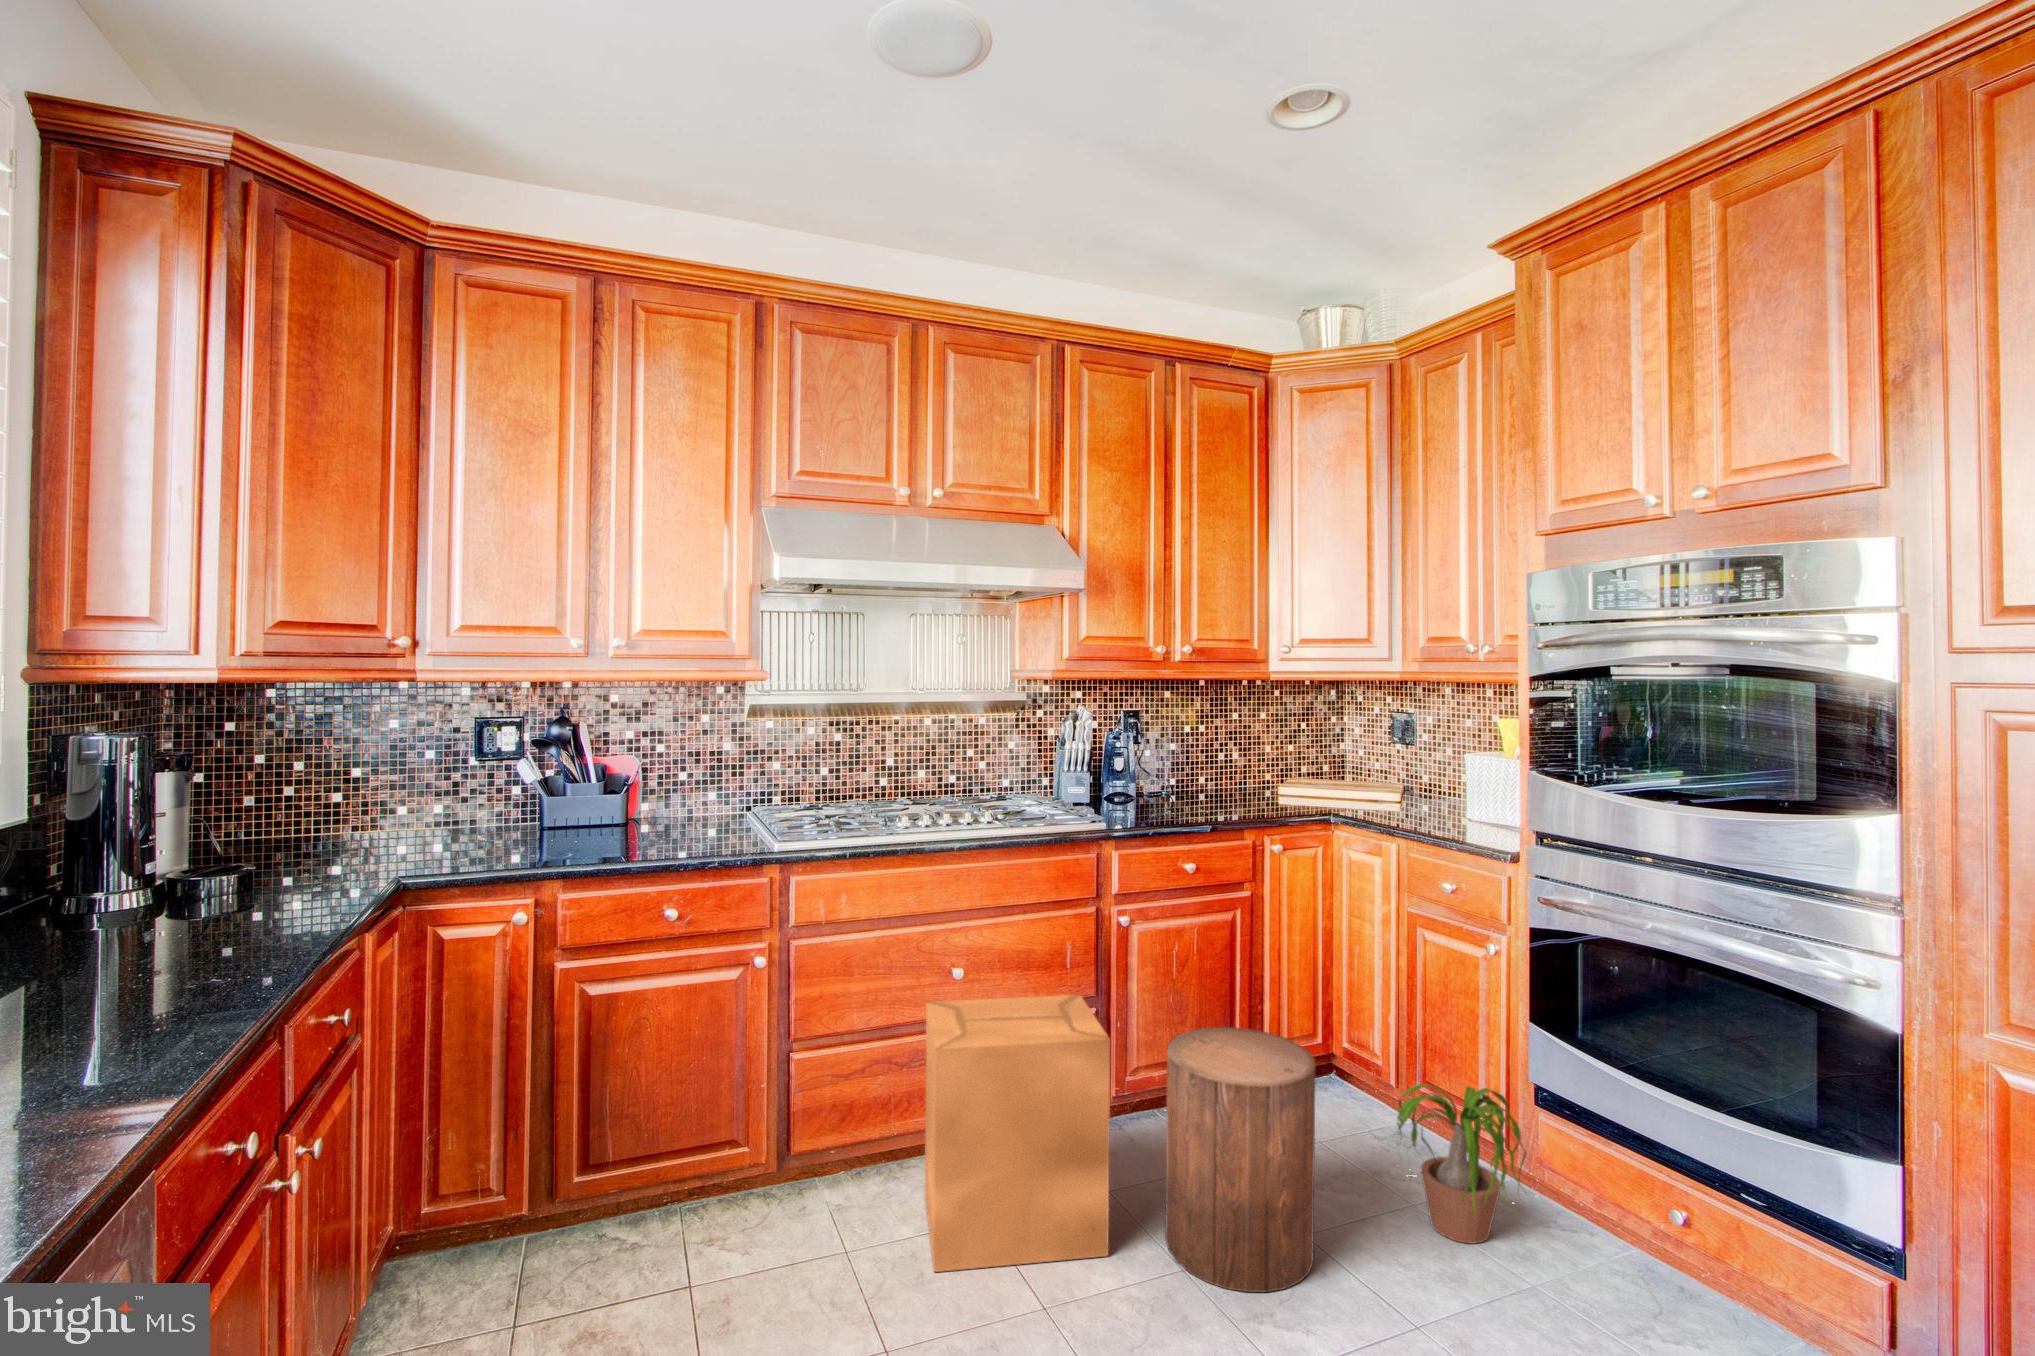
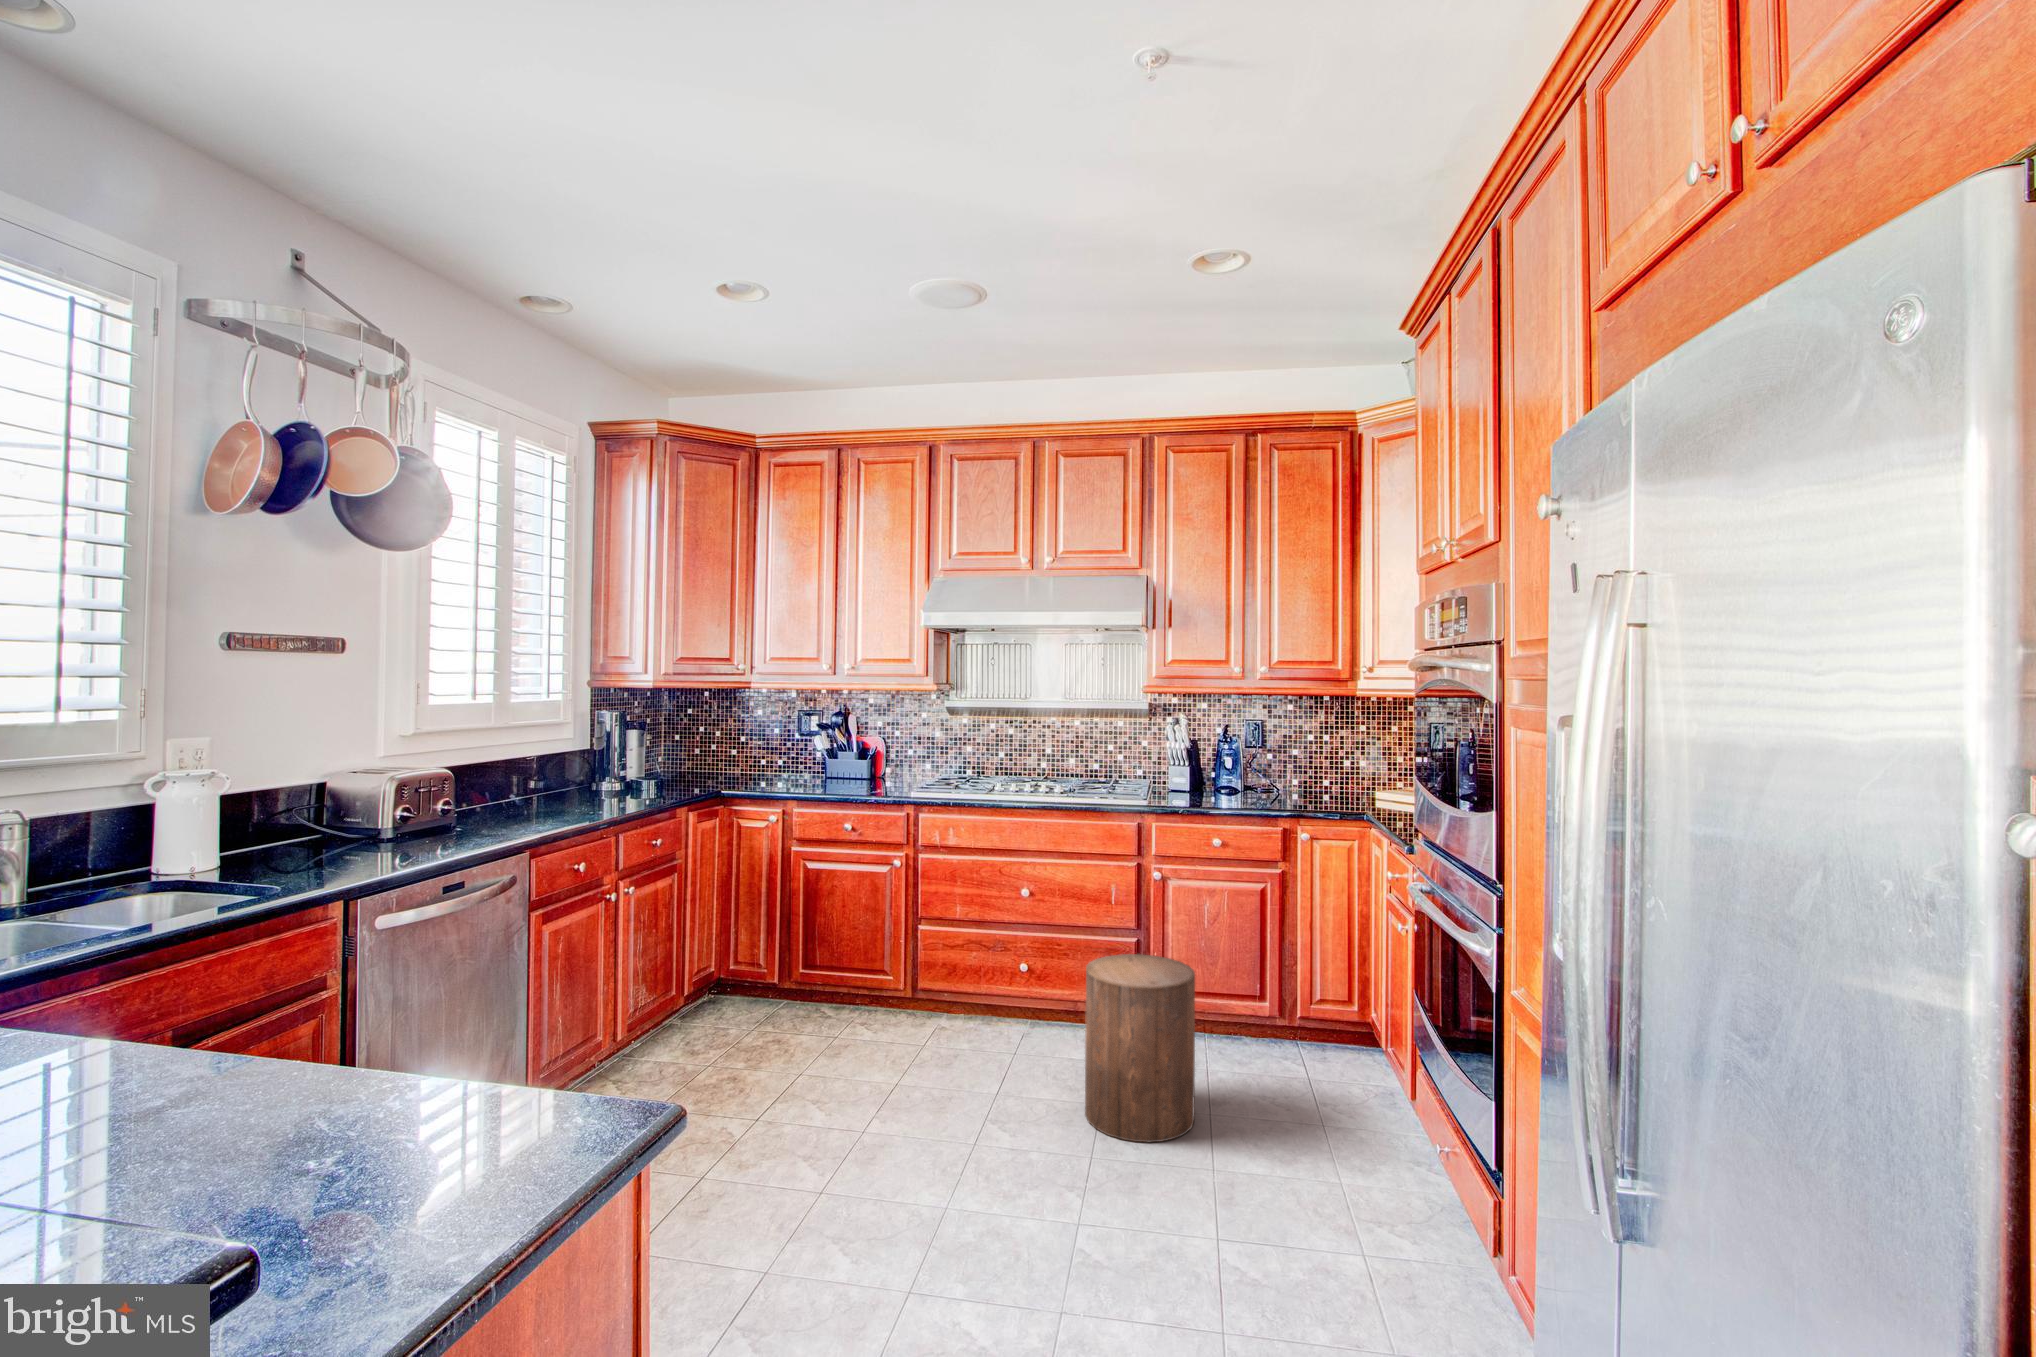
cardboard box: present [925,995,1110,1272] -> none [942,906,1083,1094]
potted plant: present [1378,1084,1527,1244] -> none [1271,1034,1405,1172]

